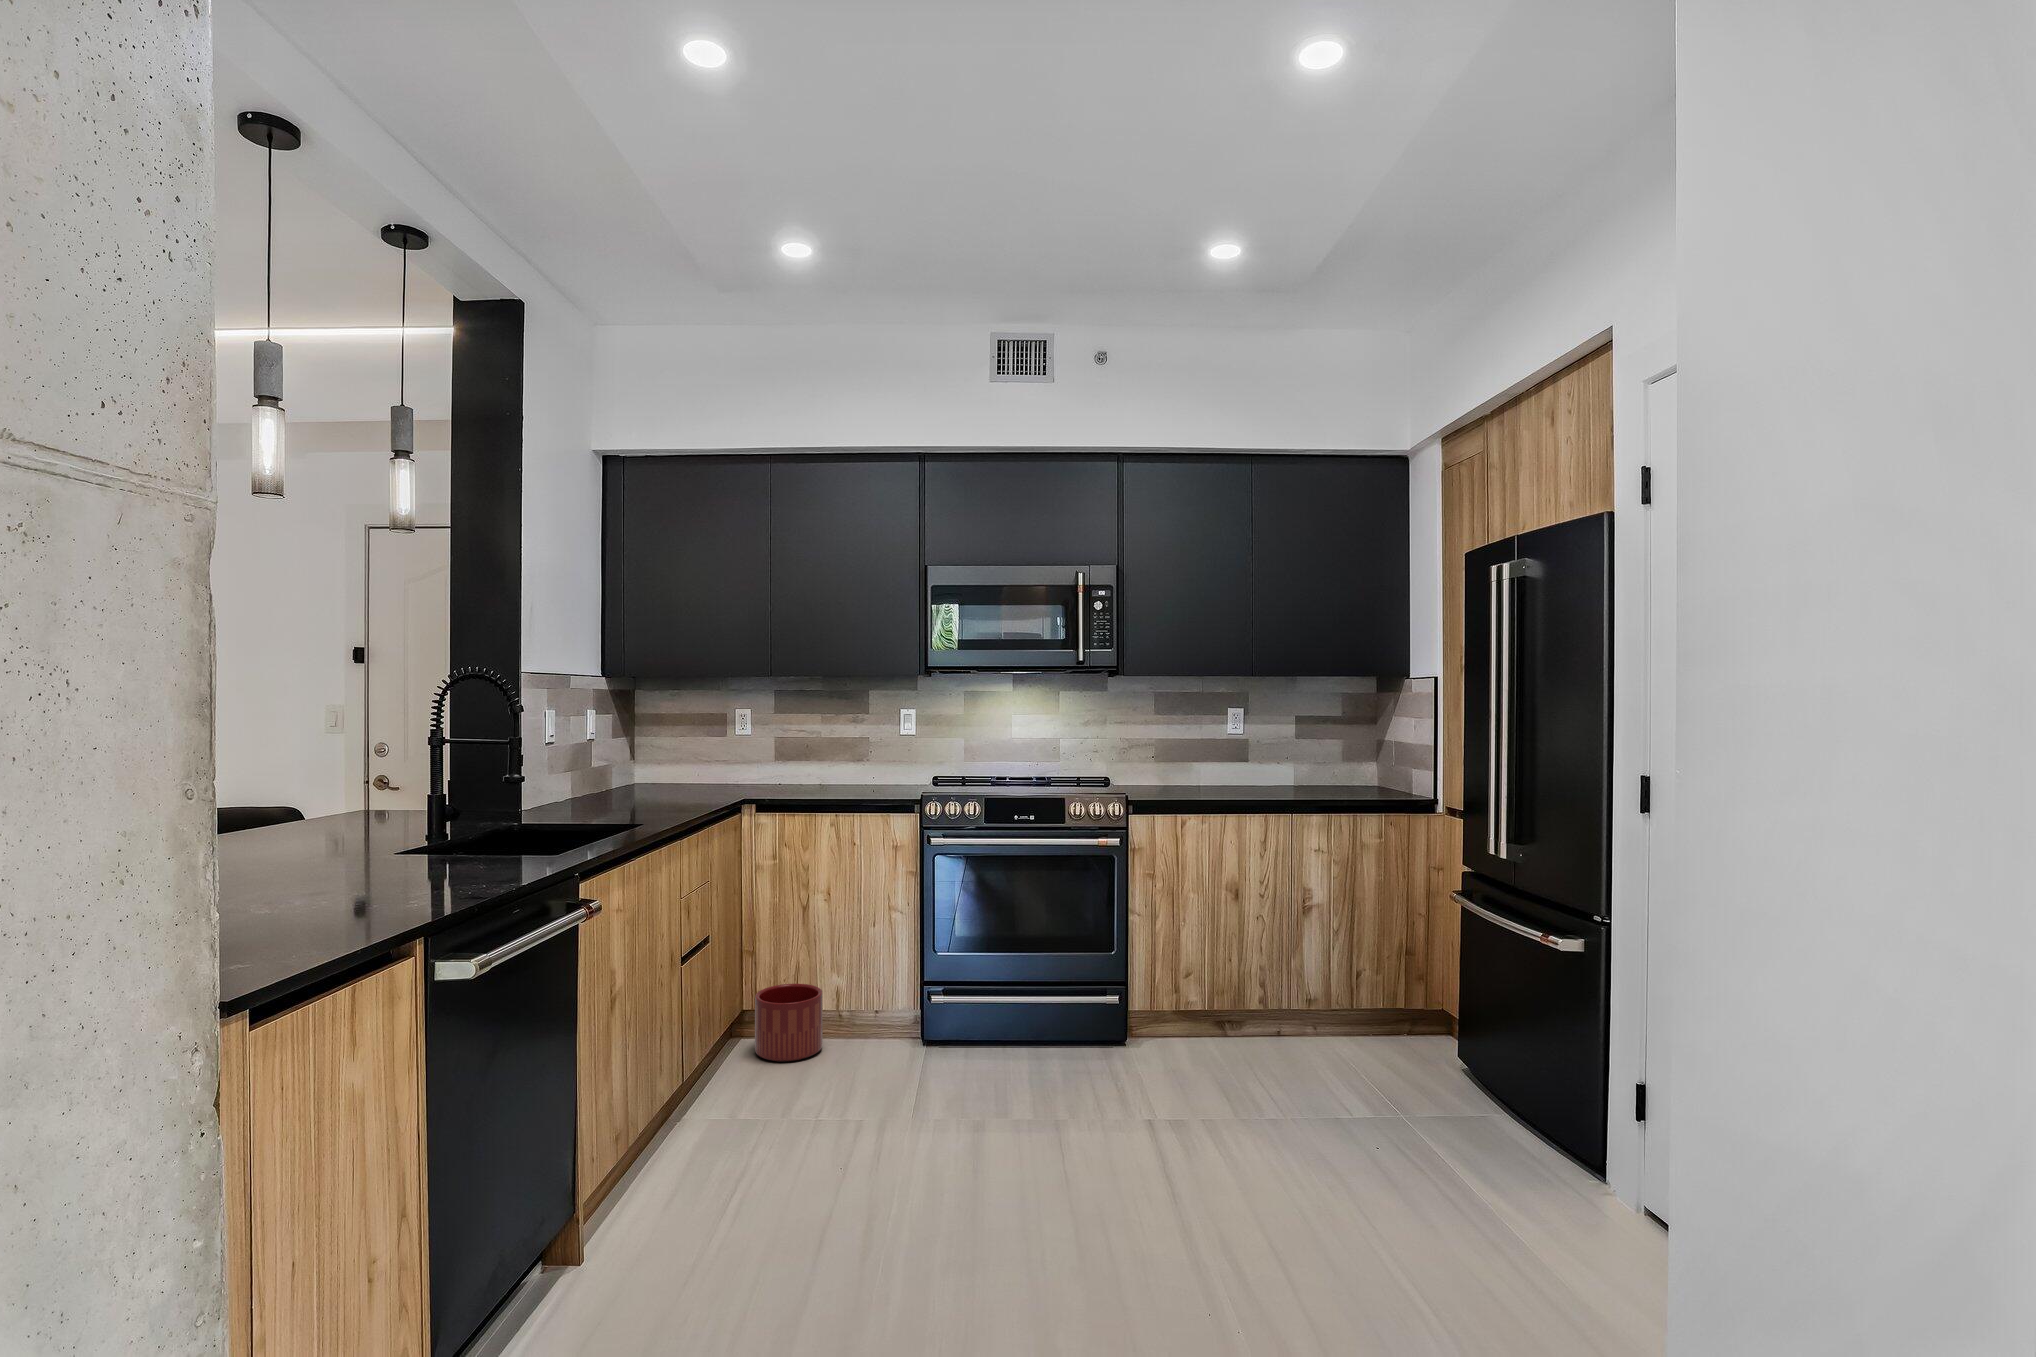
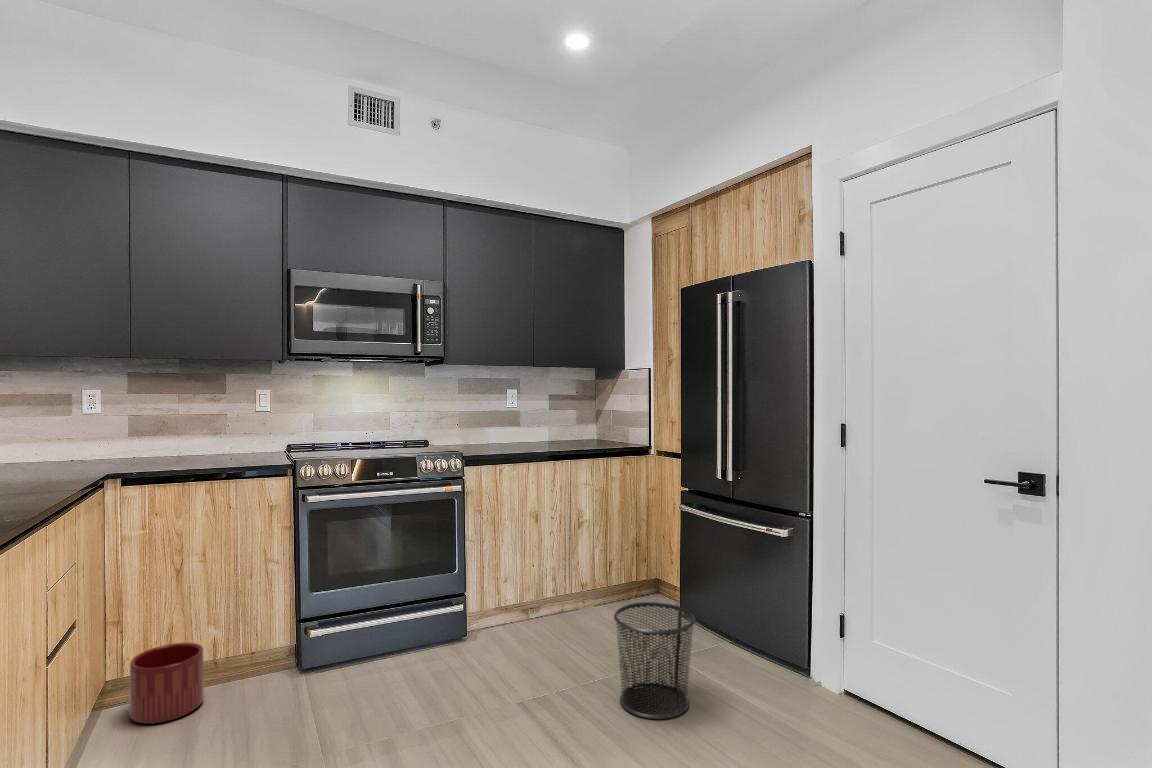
waste bin: none [1260,1025,1380,1191] -> present [614,602,695,720]

